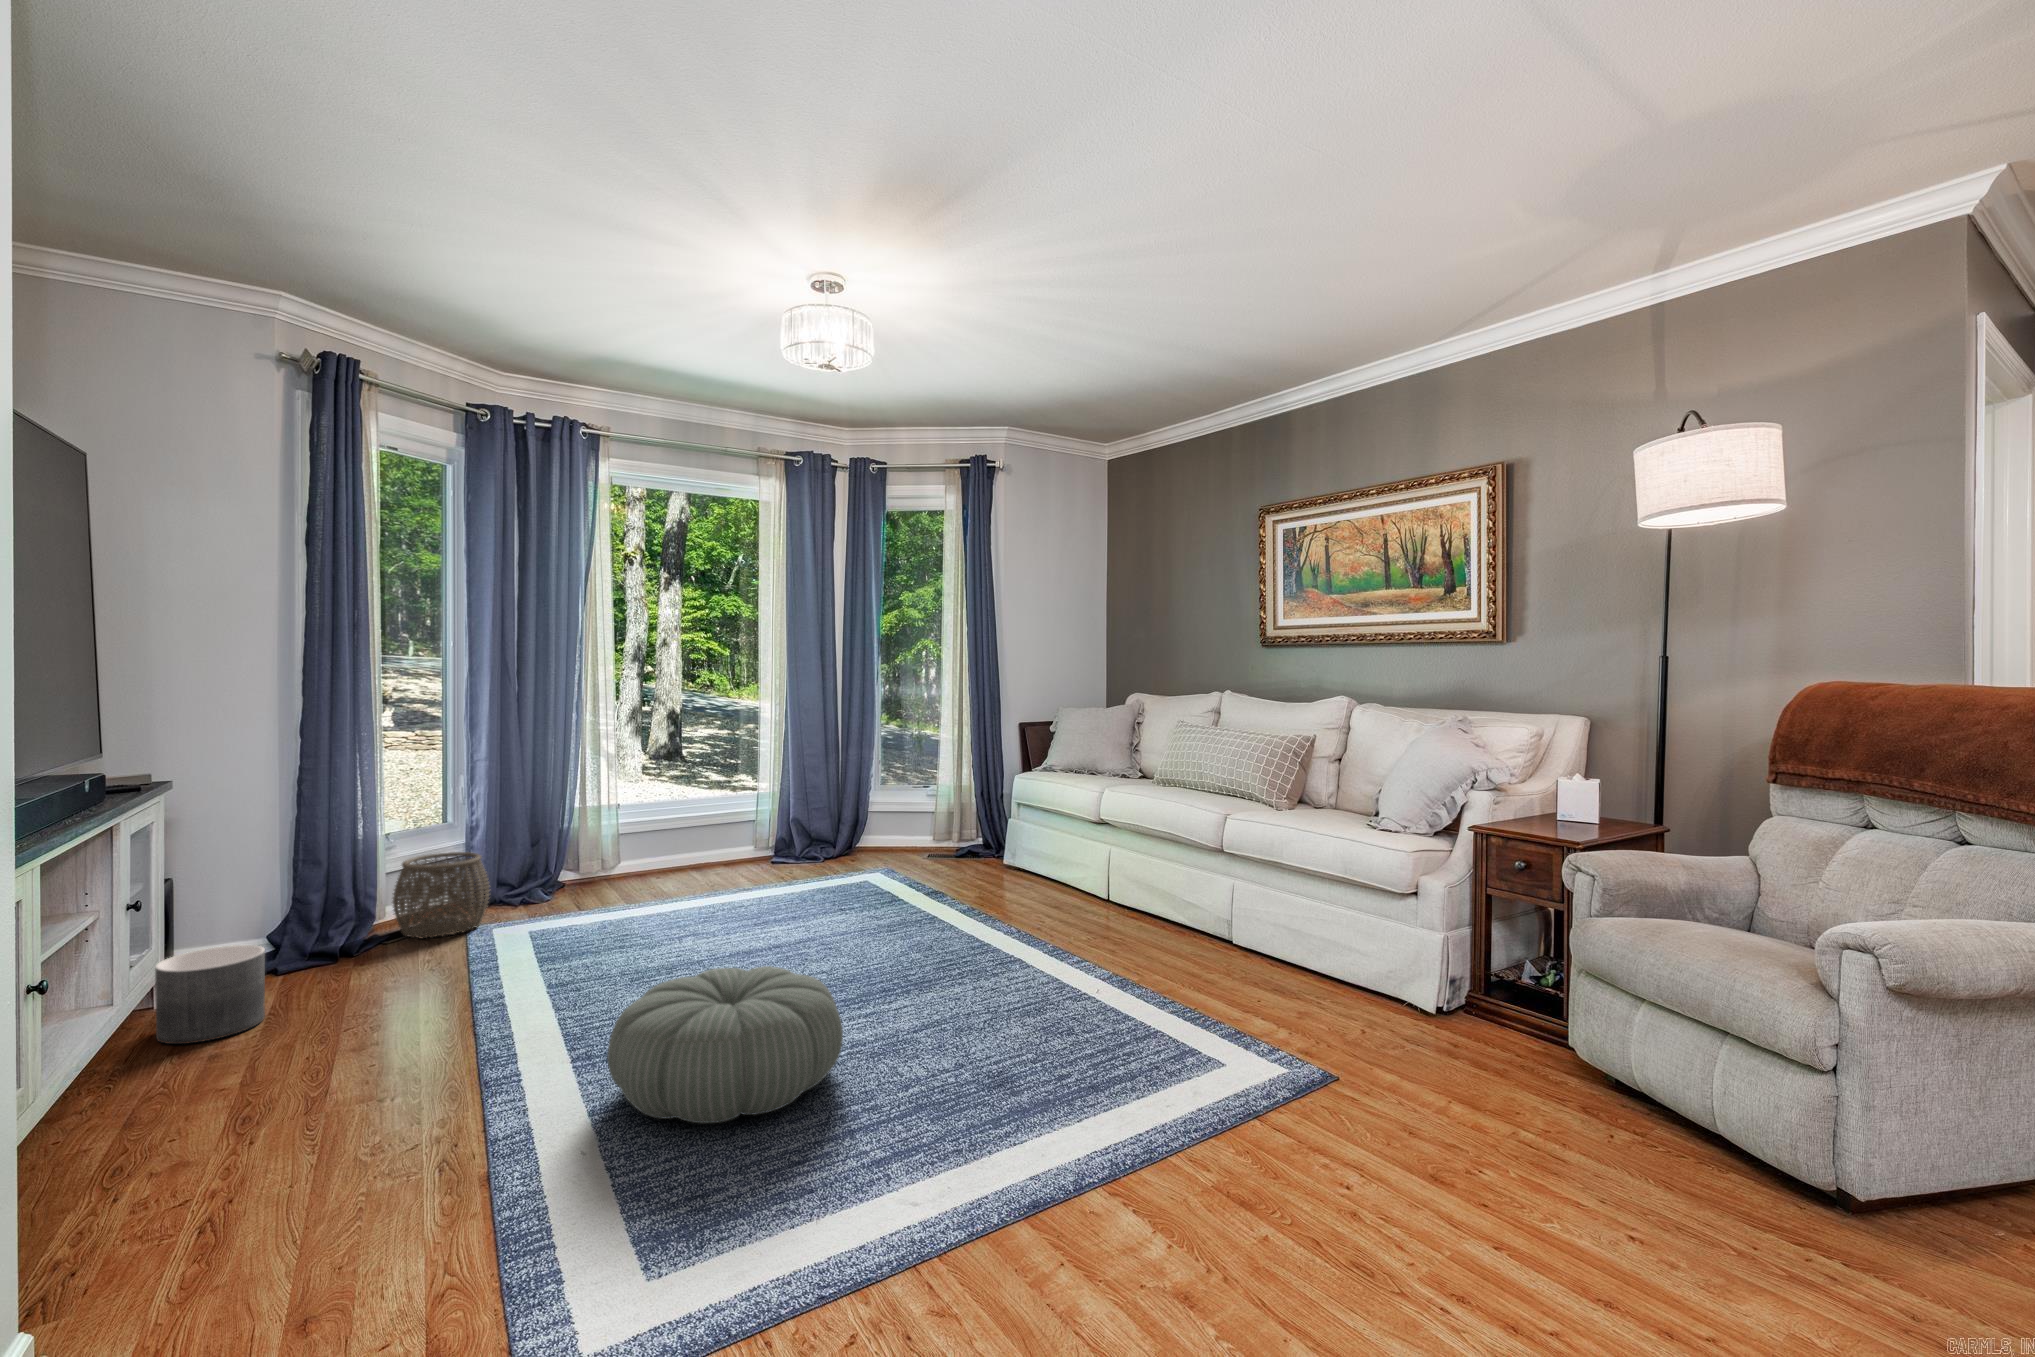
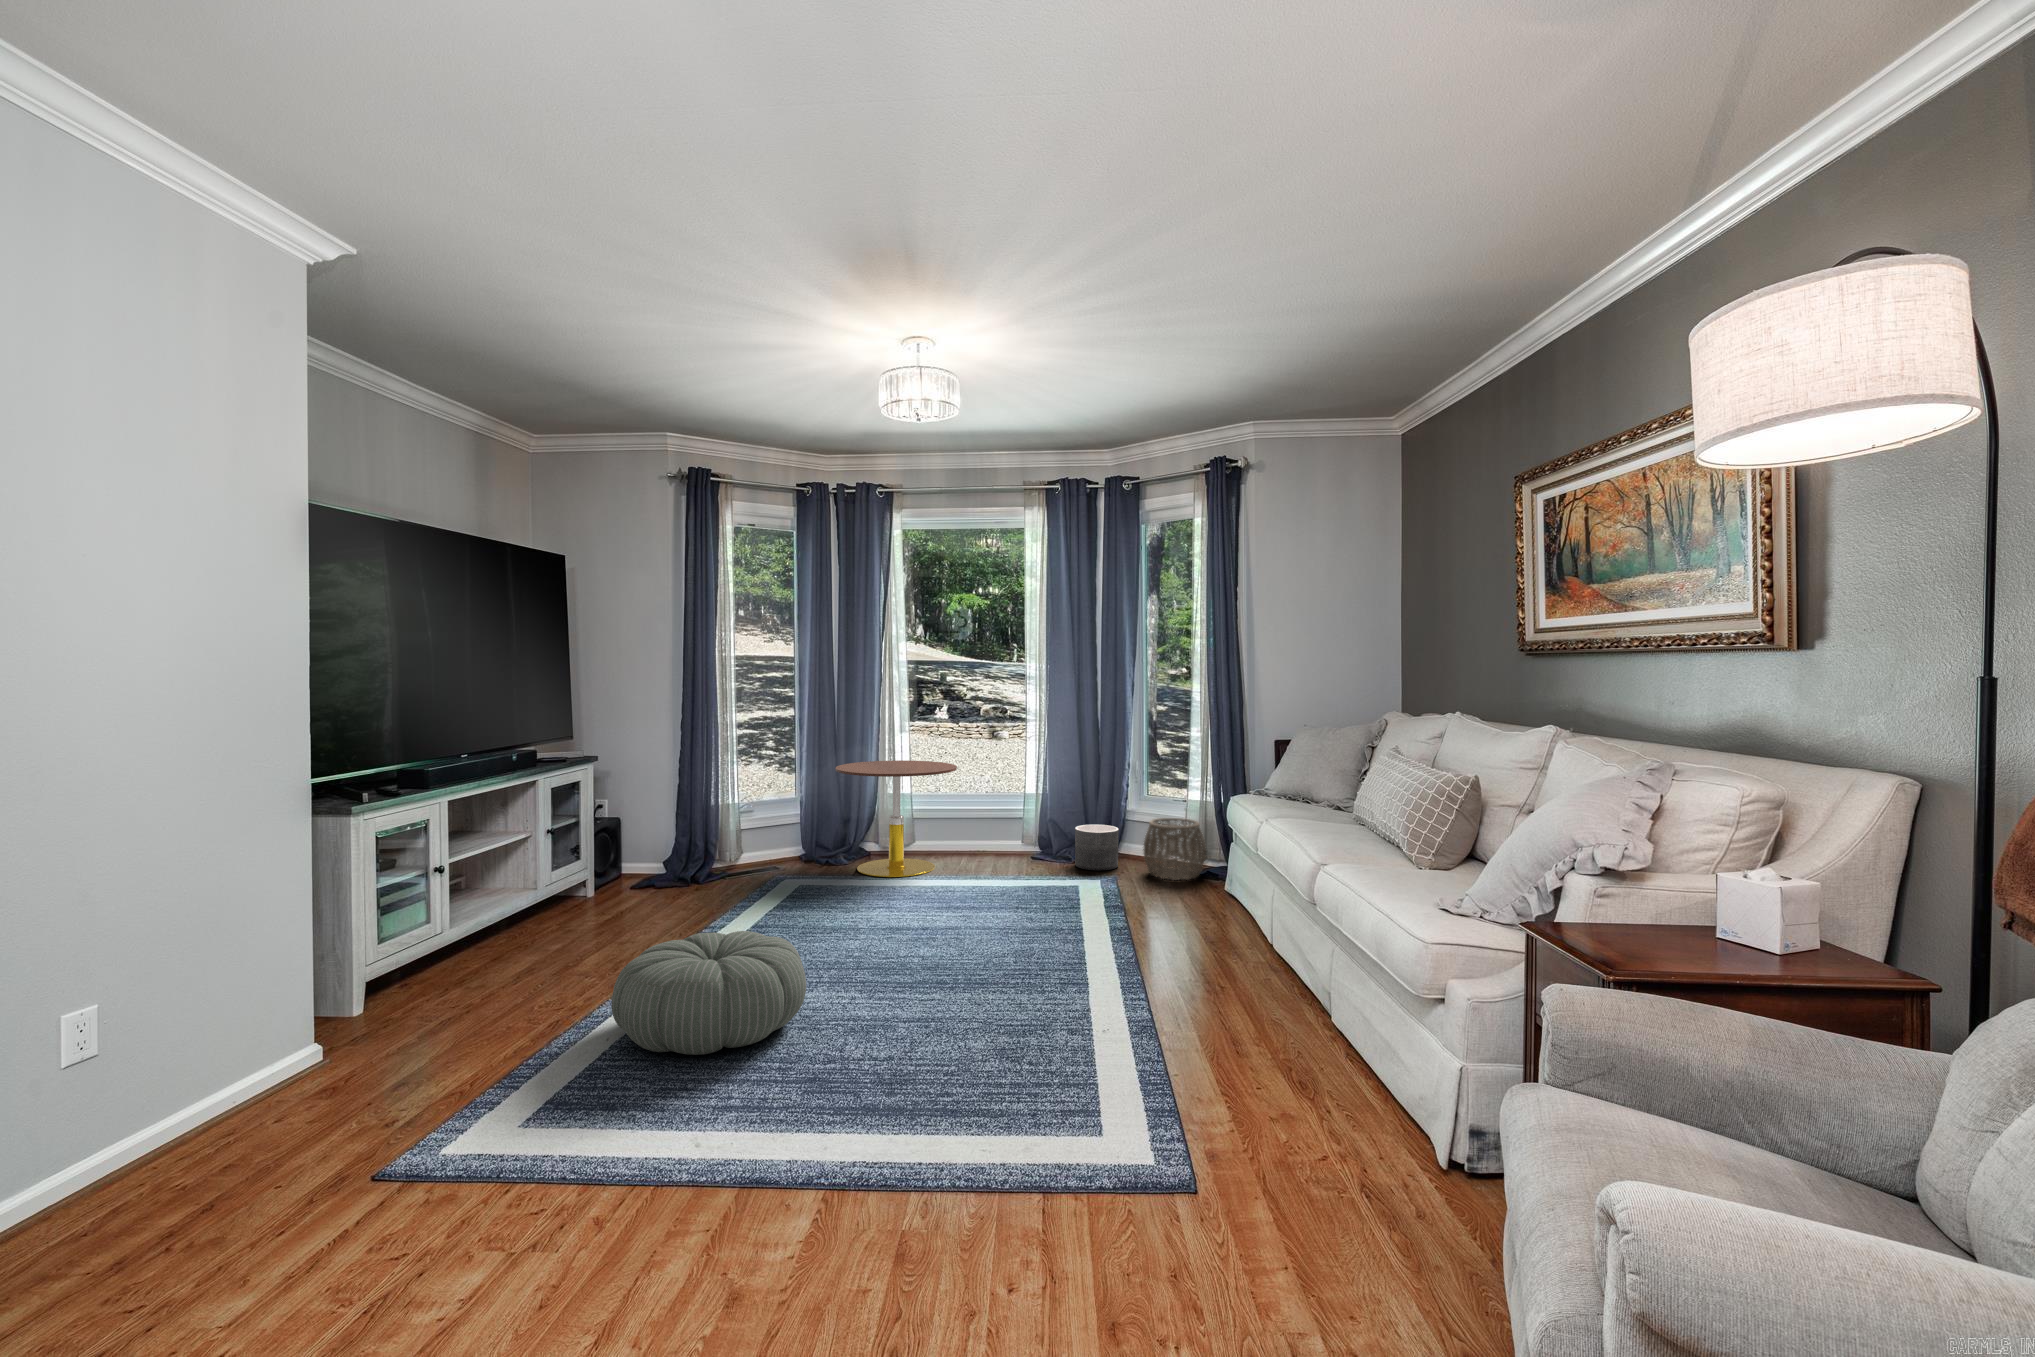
side table: none [552,765,710,907] -> present [836,760,957,877]
woven basket: present [393,852,490,938] -> present [1143,818,1206,880]
planter: present [155,945,265,1044] -> present [1075,825,1119,870]

